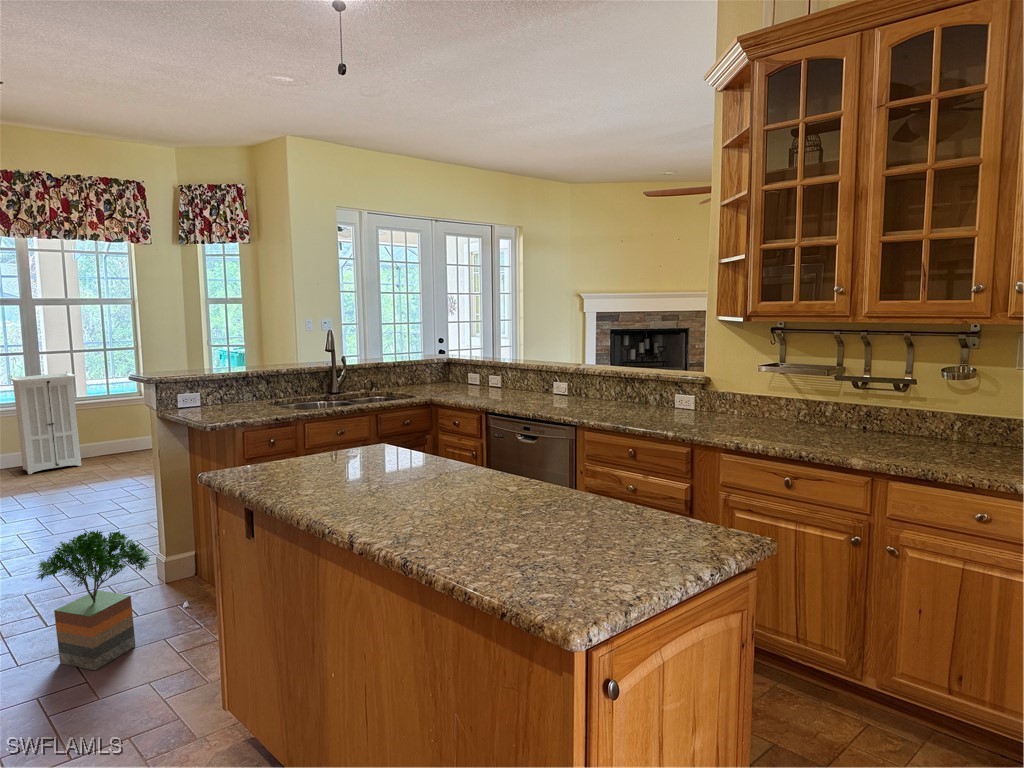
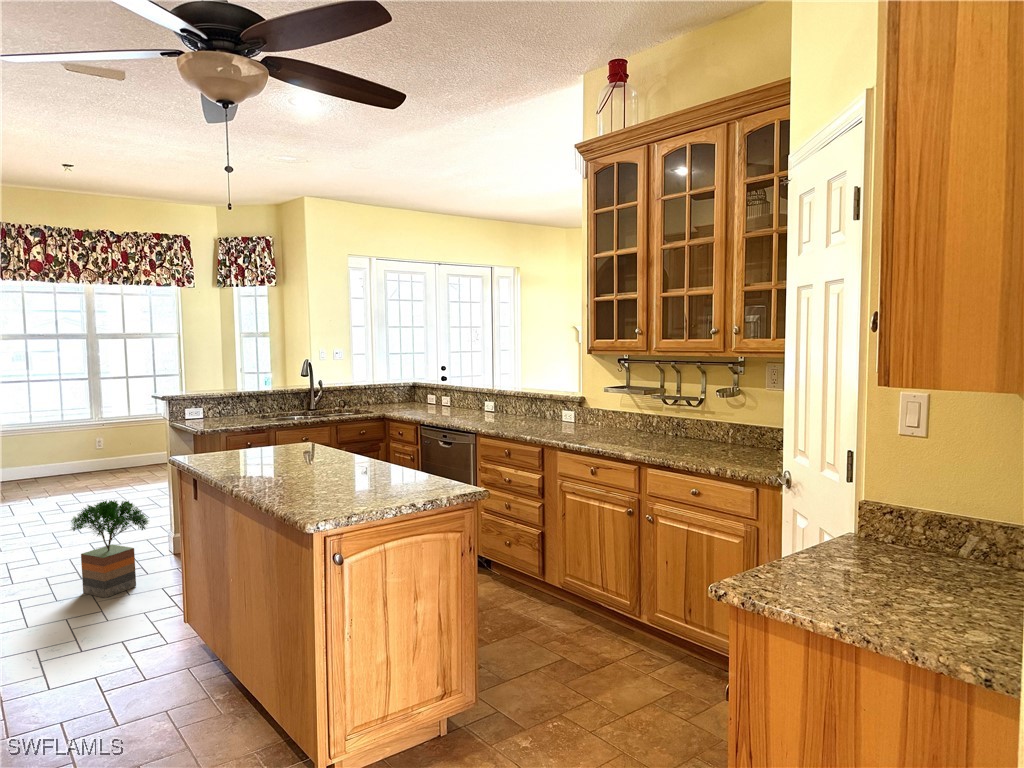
storage cabinet: present [9,372,81,474] -> none [76,394,129,478]

